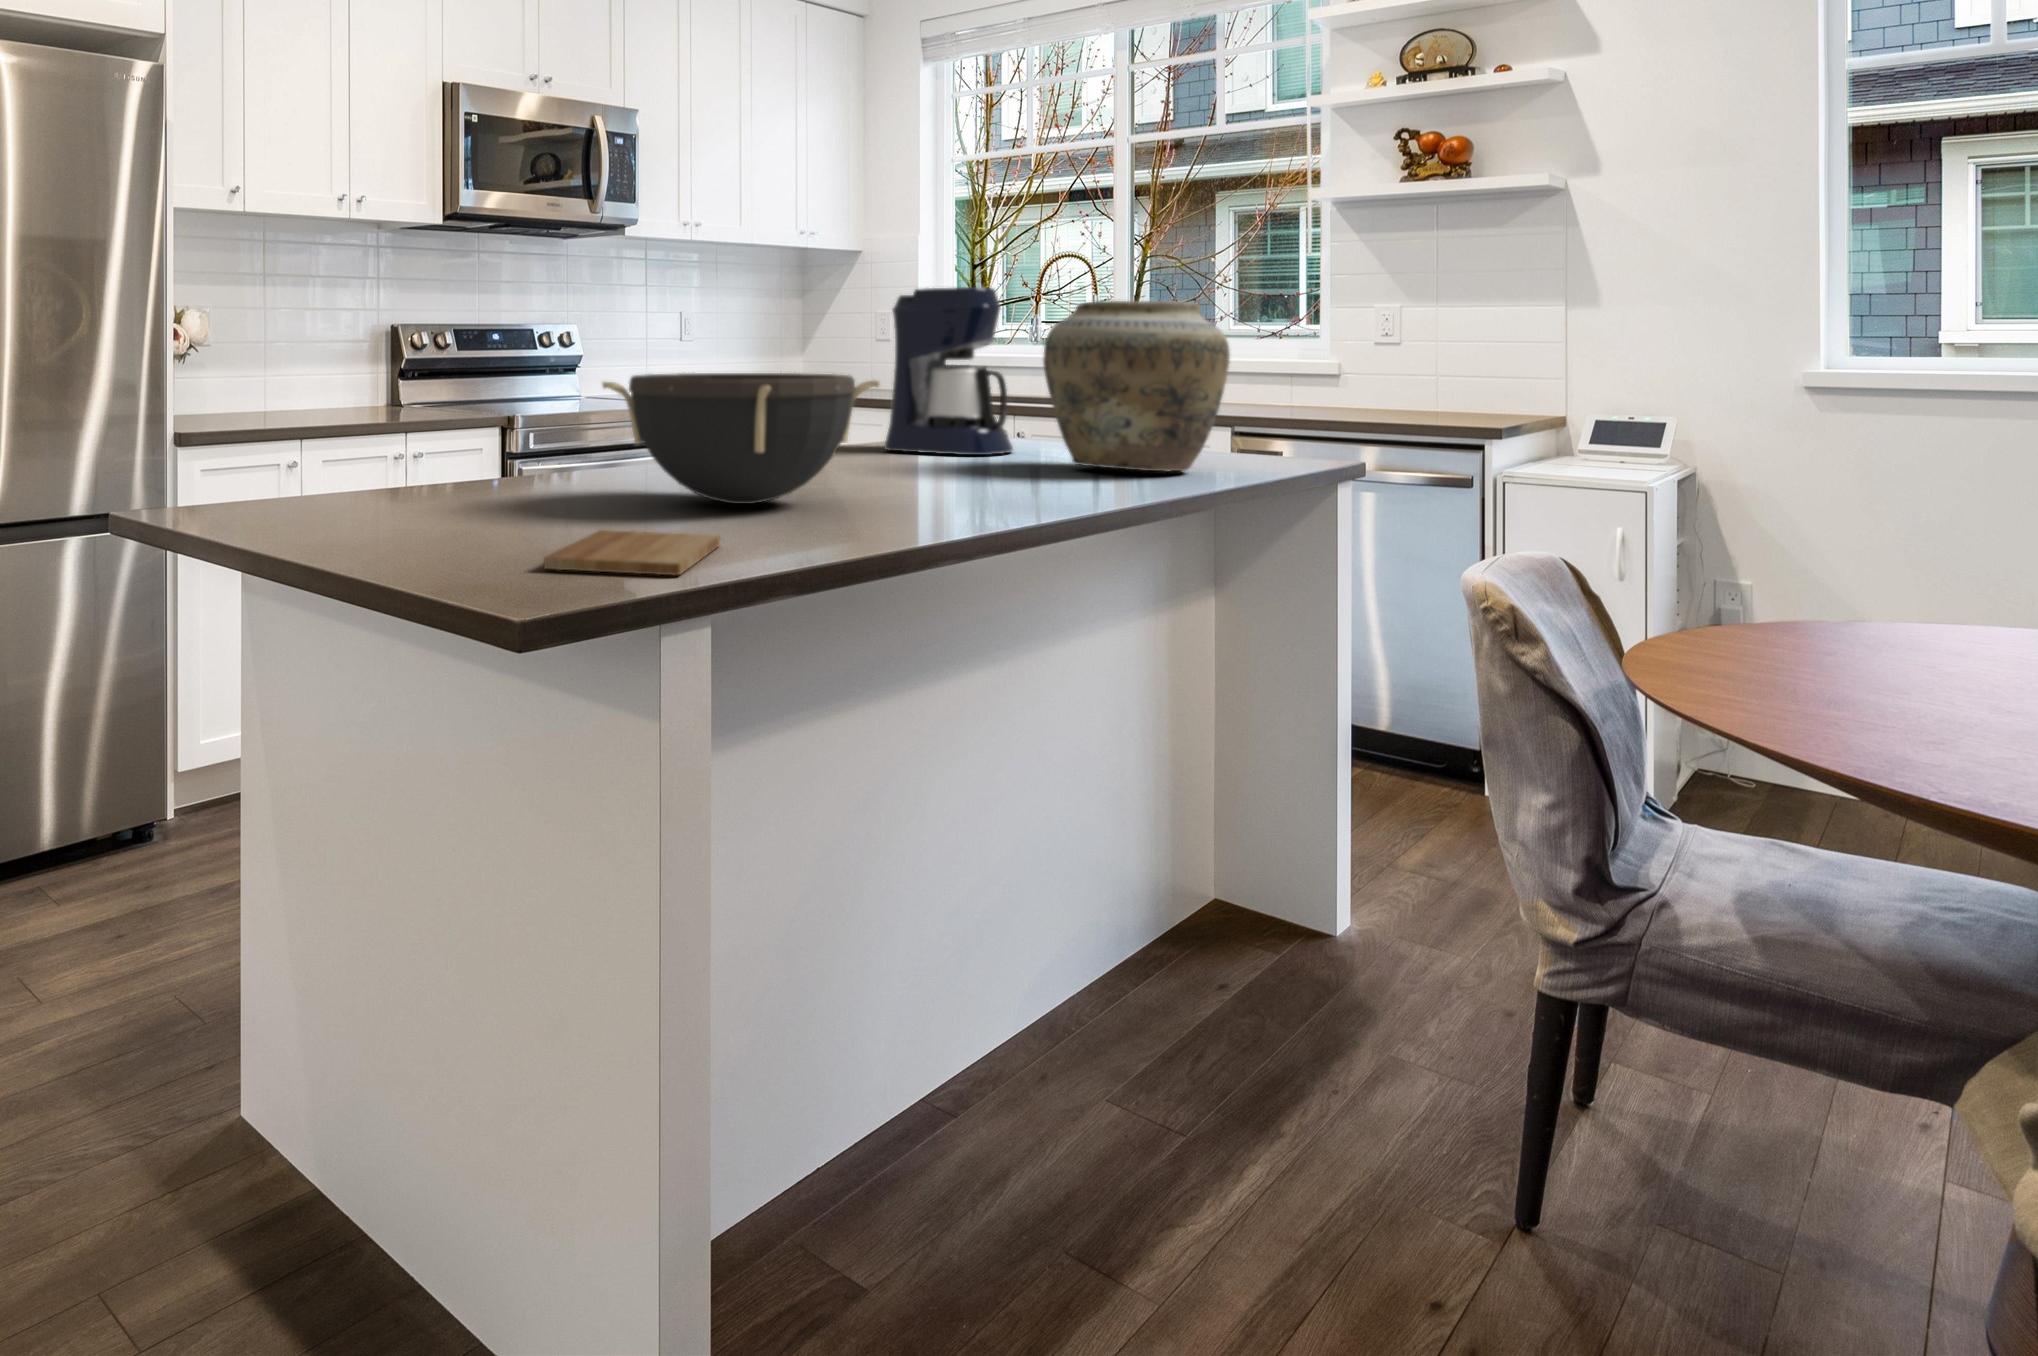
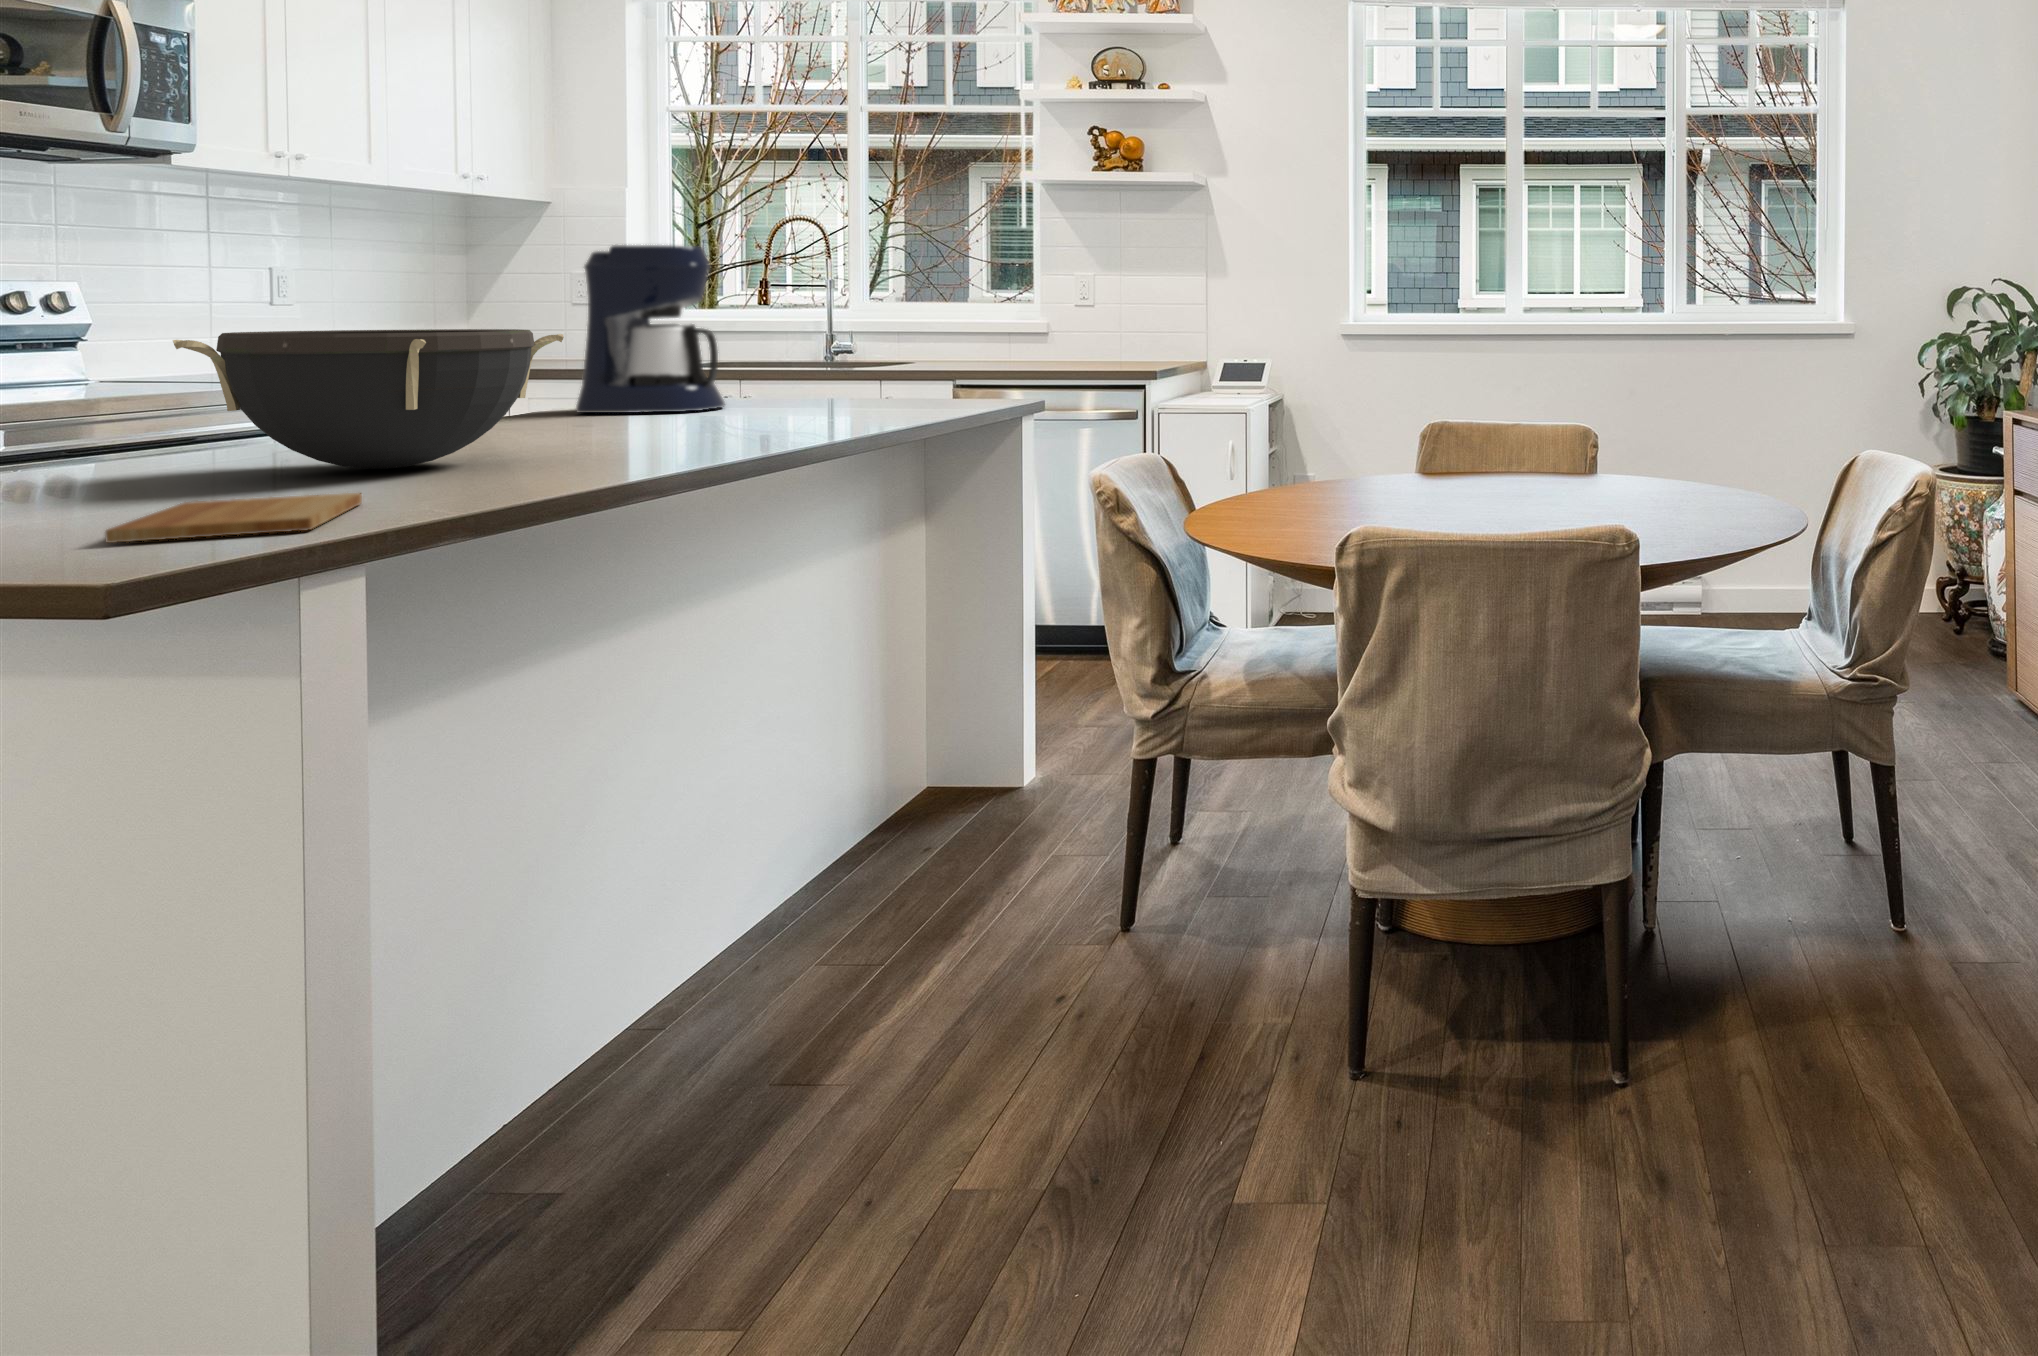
vase: present [1043,301,1230,471] -> none [753,262,927,413]

